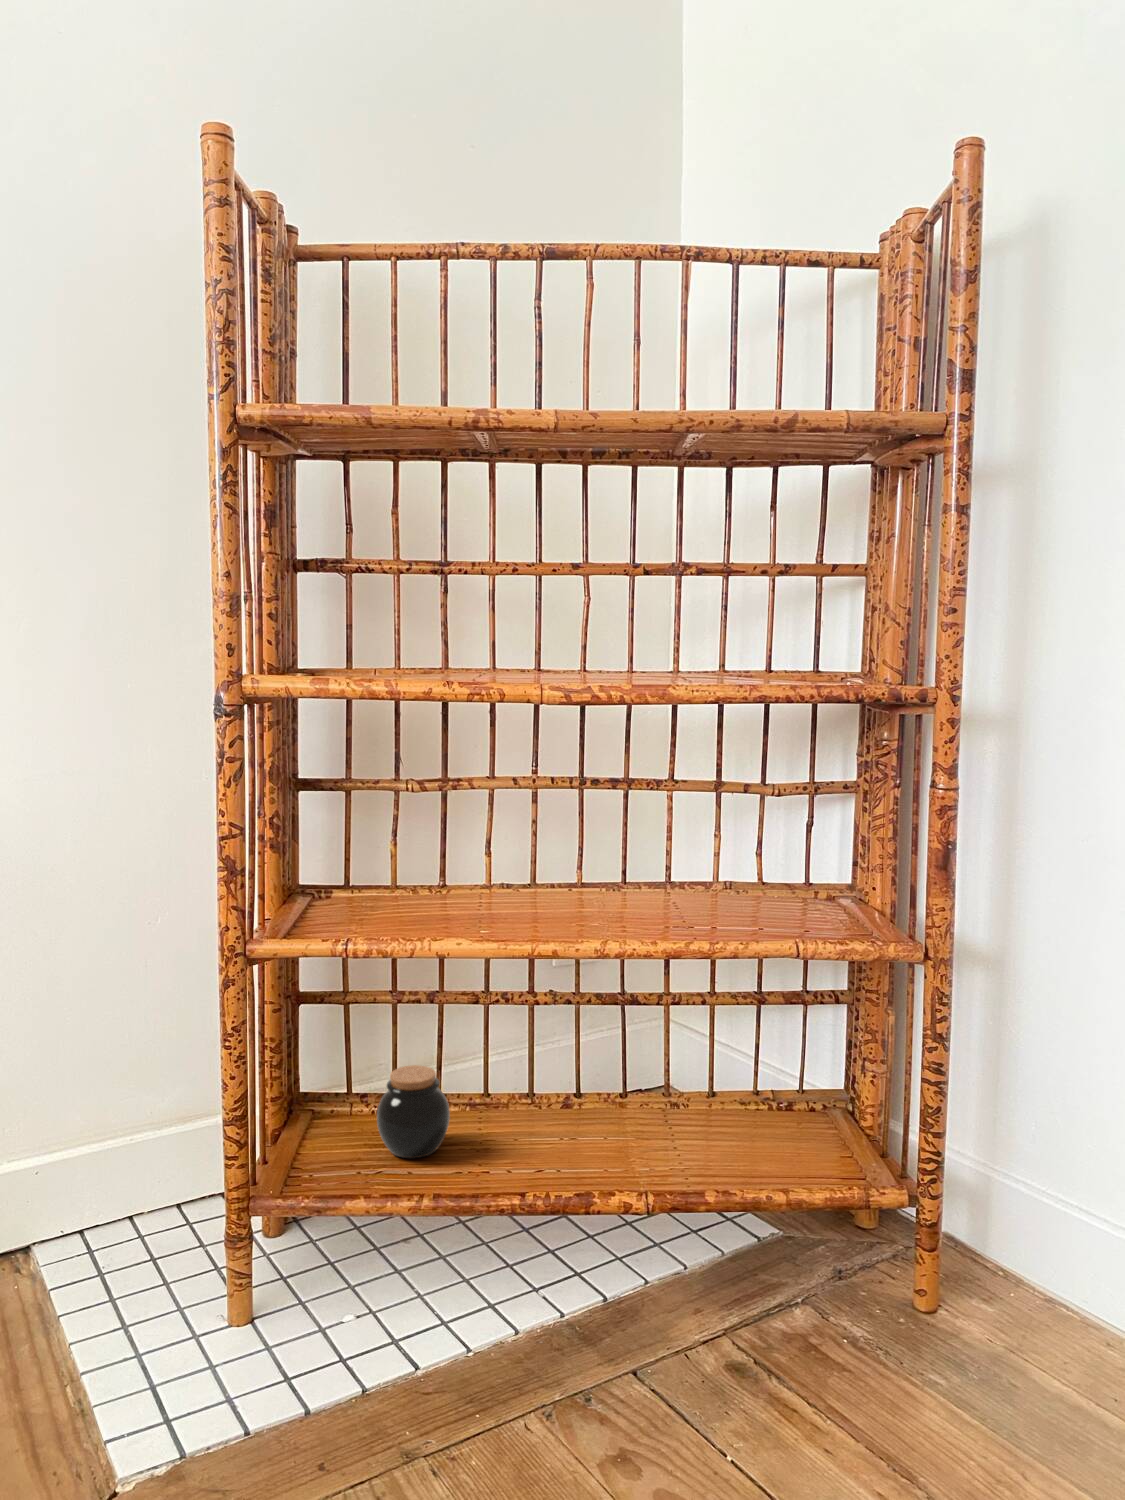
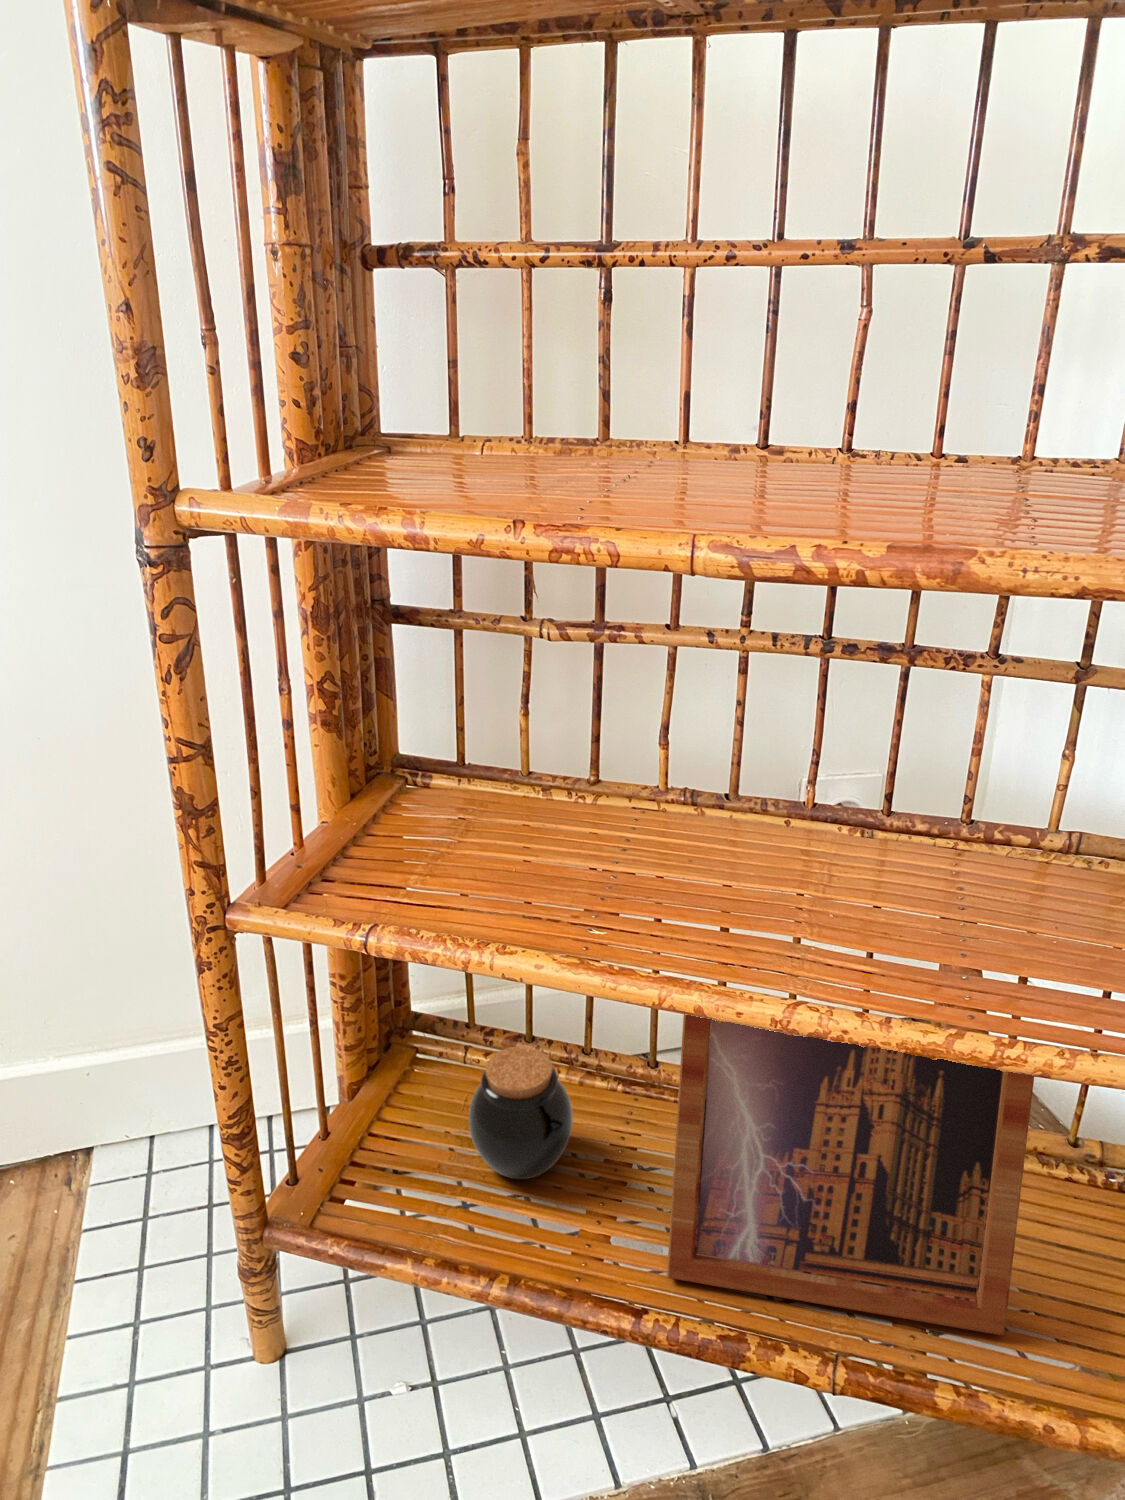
picture frame: none [528,960,739,1179] -> present [667,1014,1034,1335]

